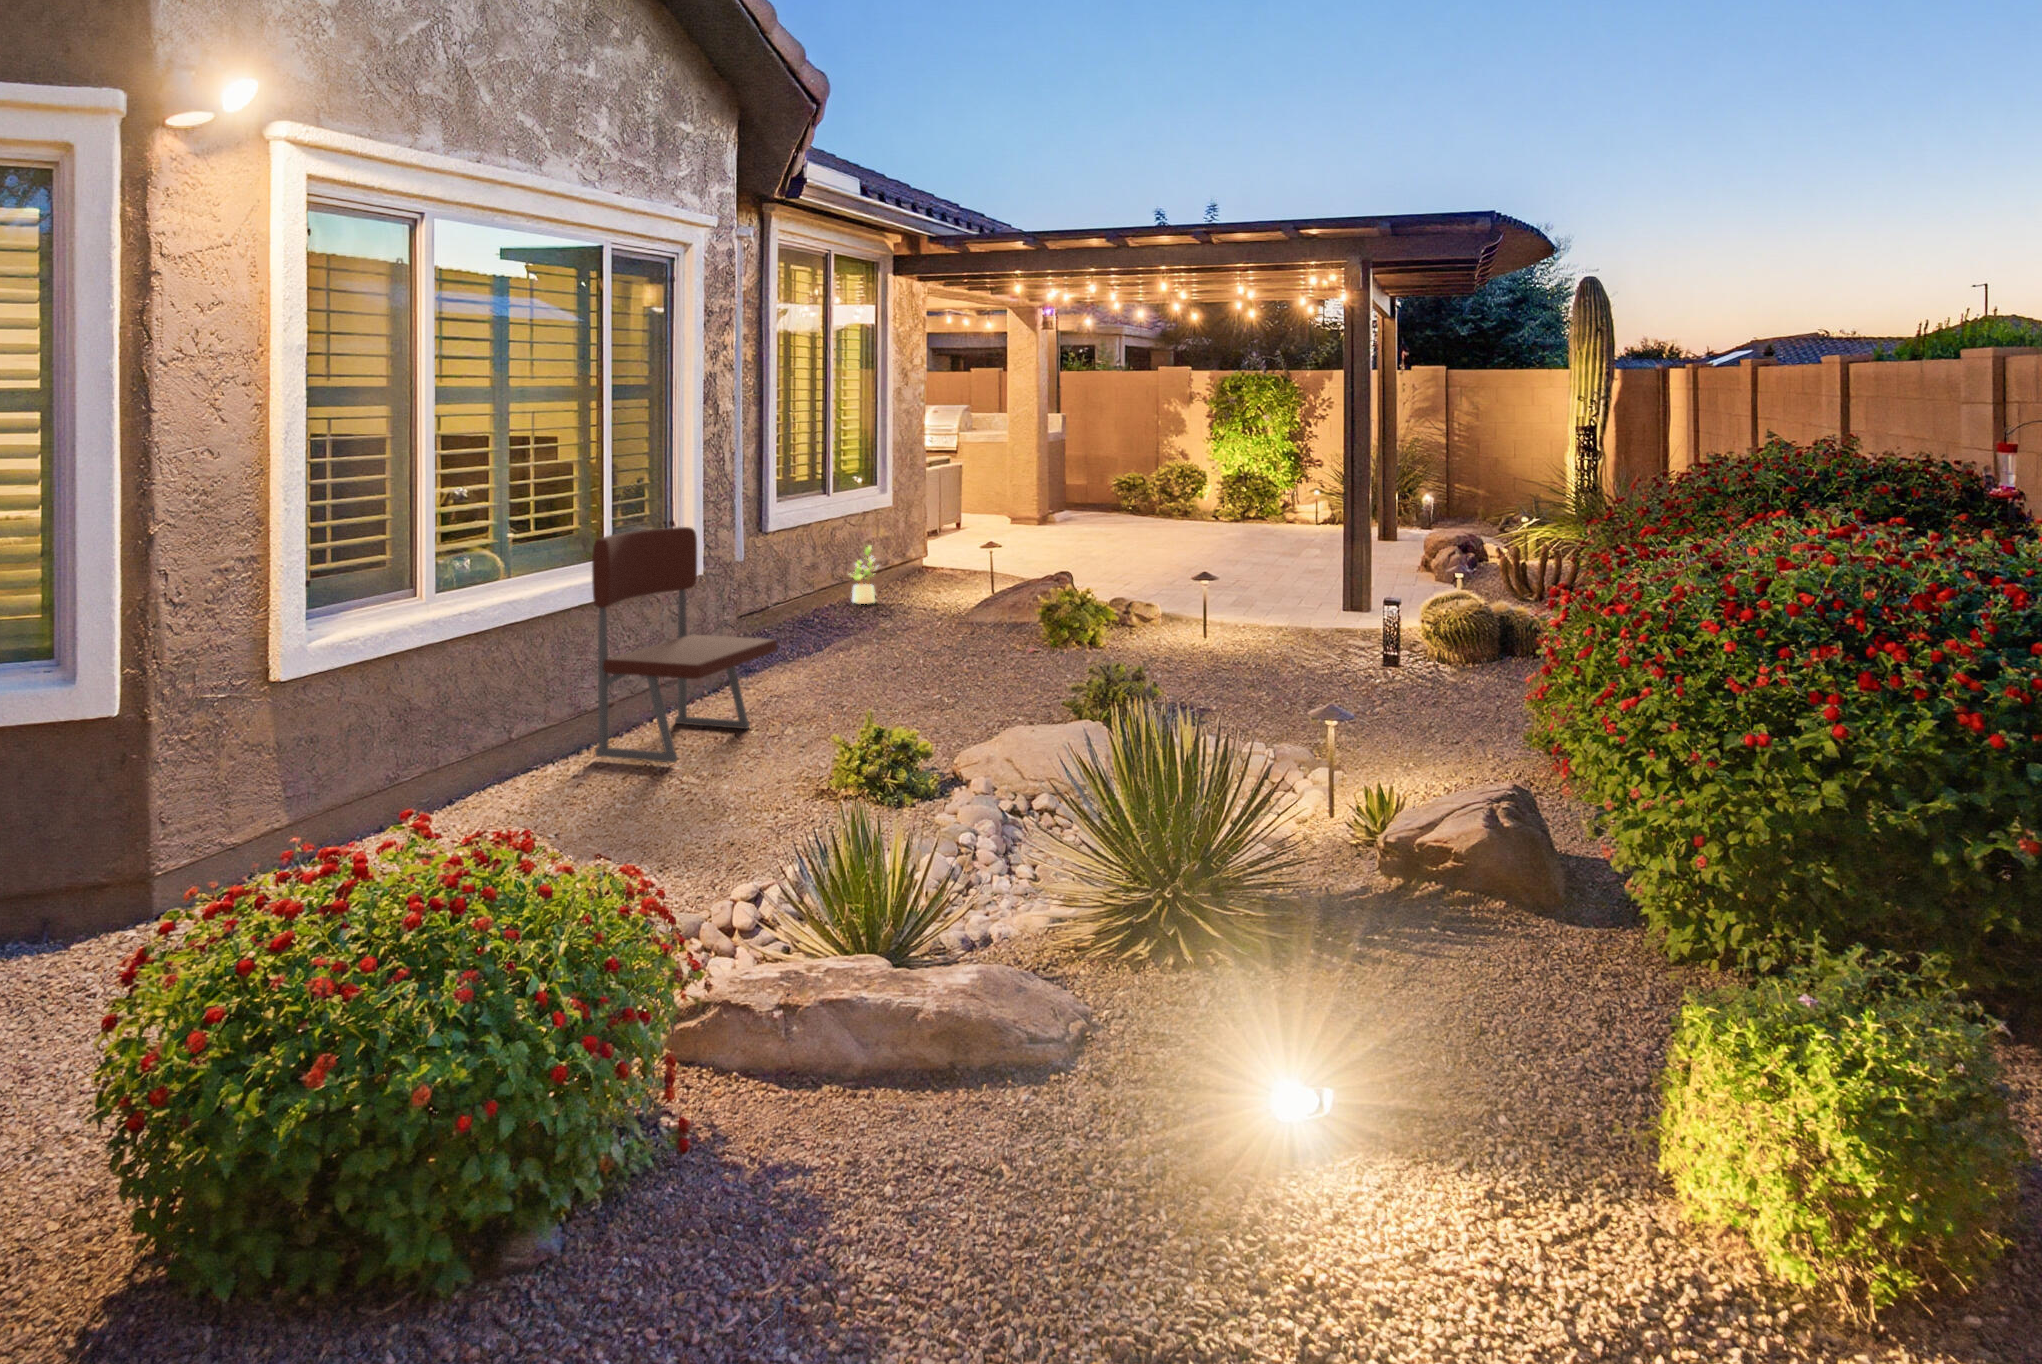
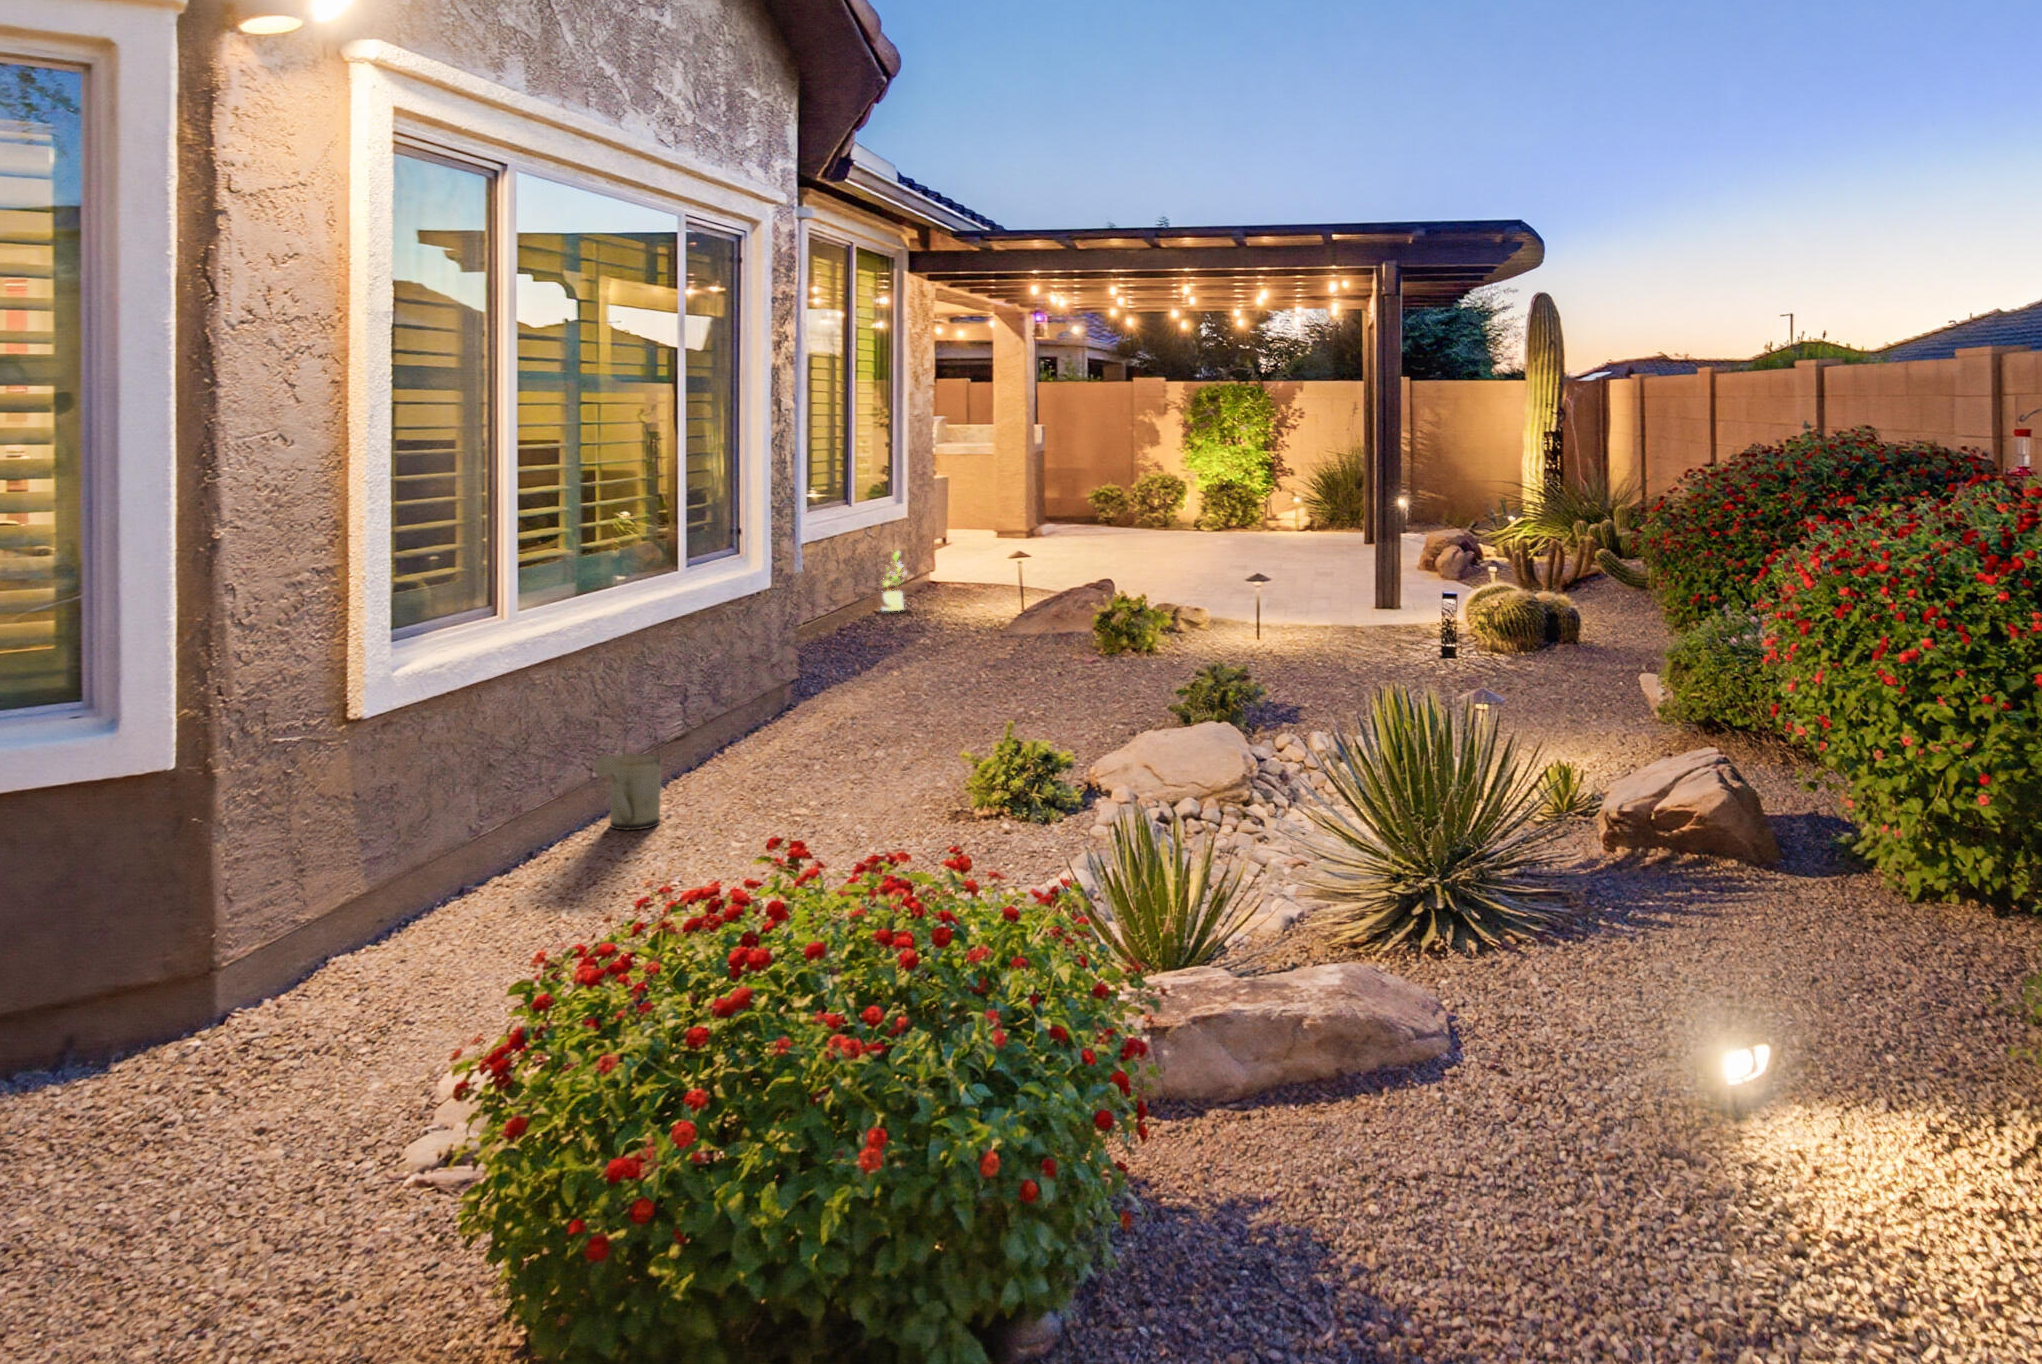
bench: present [592,527,778,763] -> none [682,529,873,789]
watering can: none [499,707,562,792] -> present [594,733,661,830]

